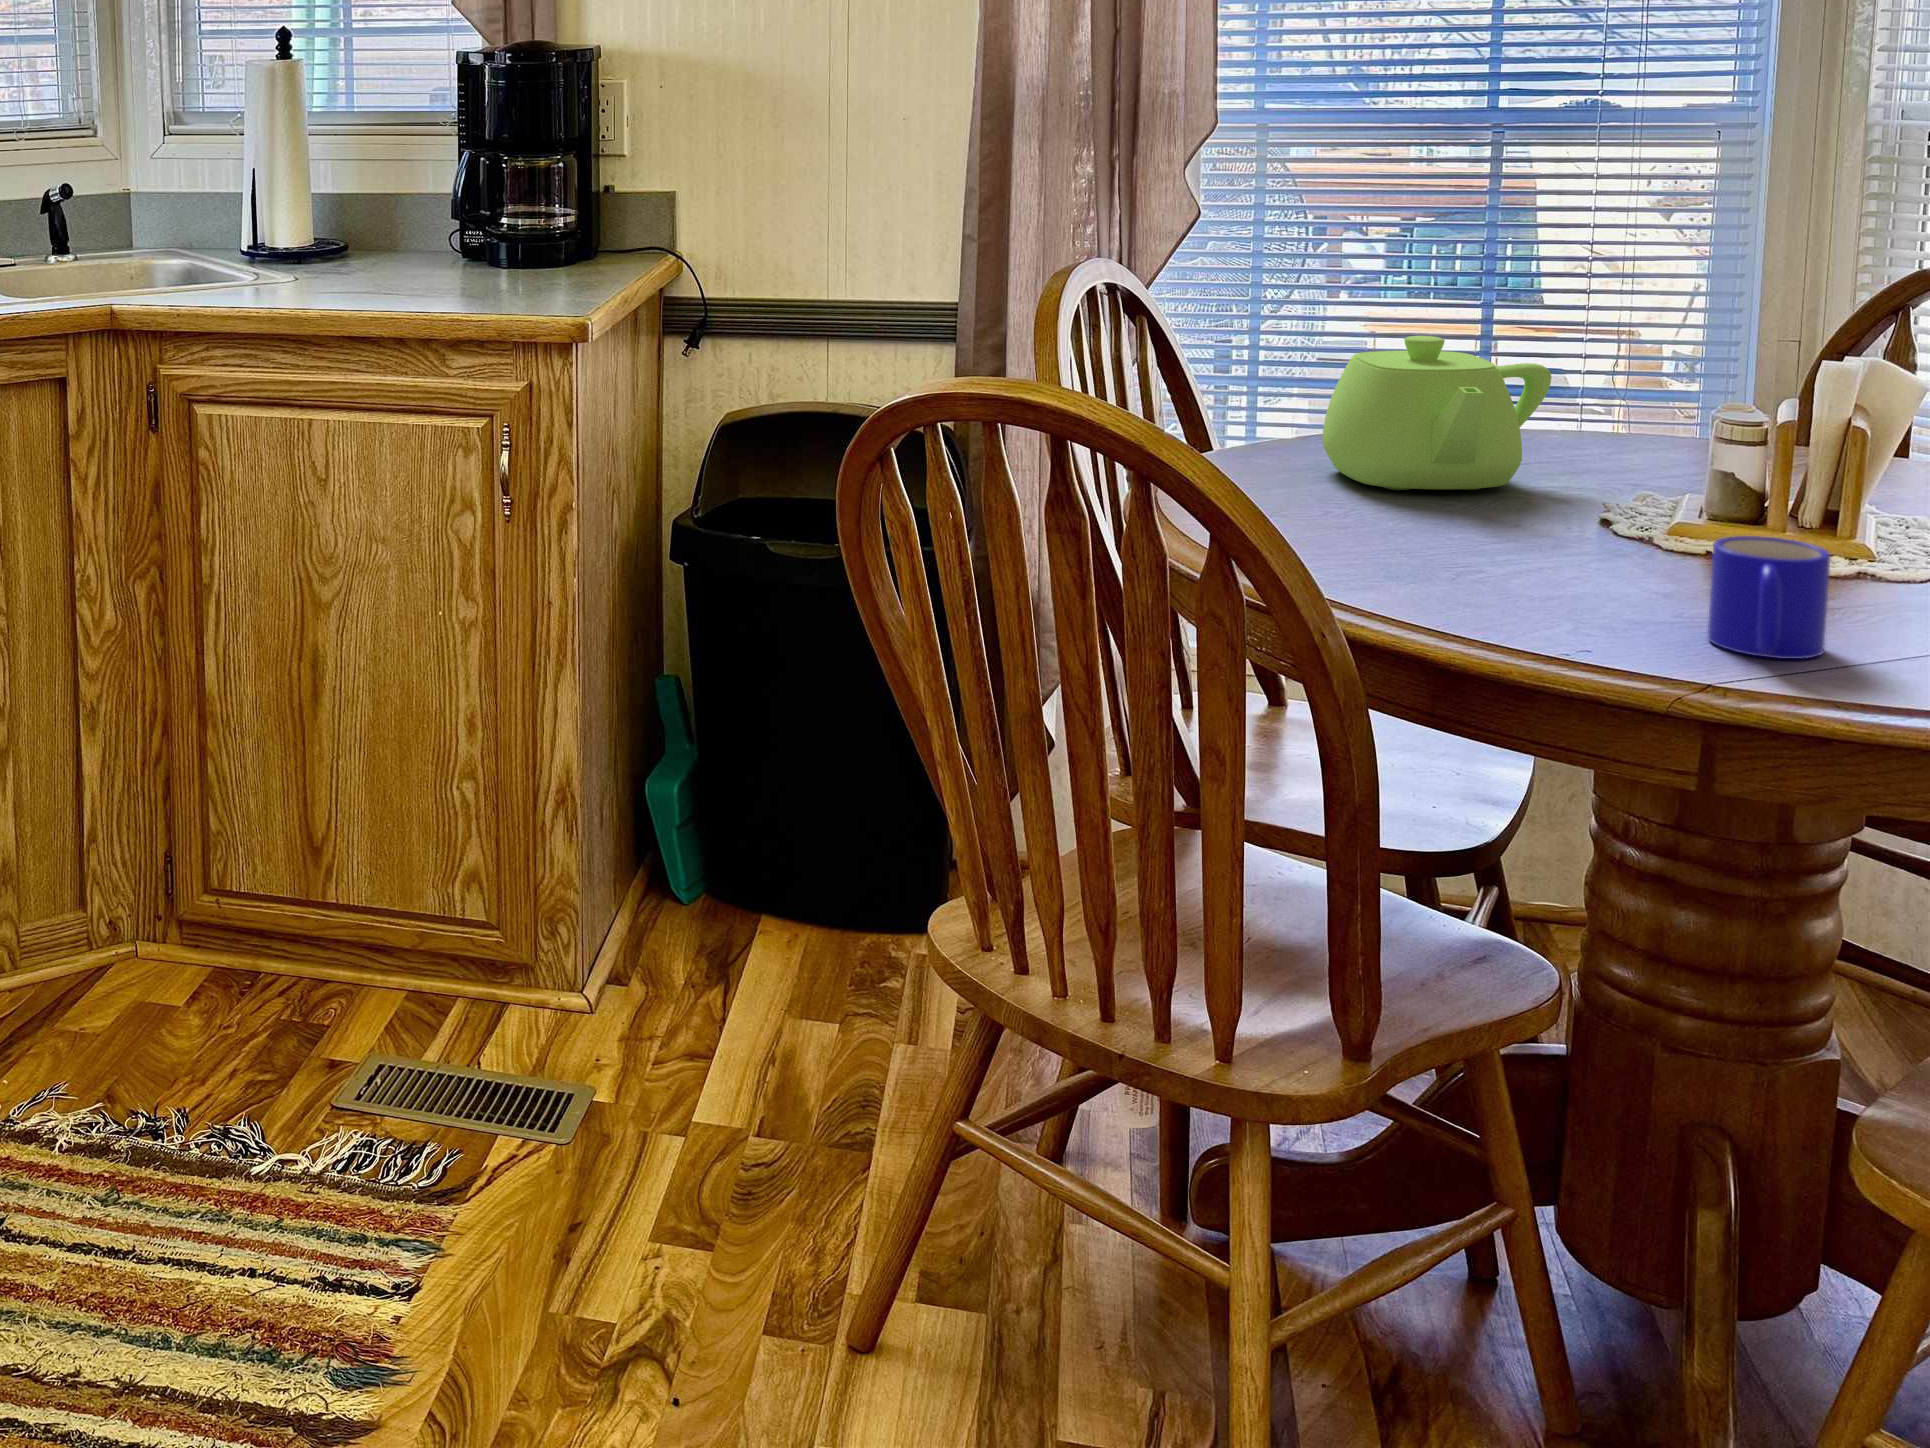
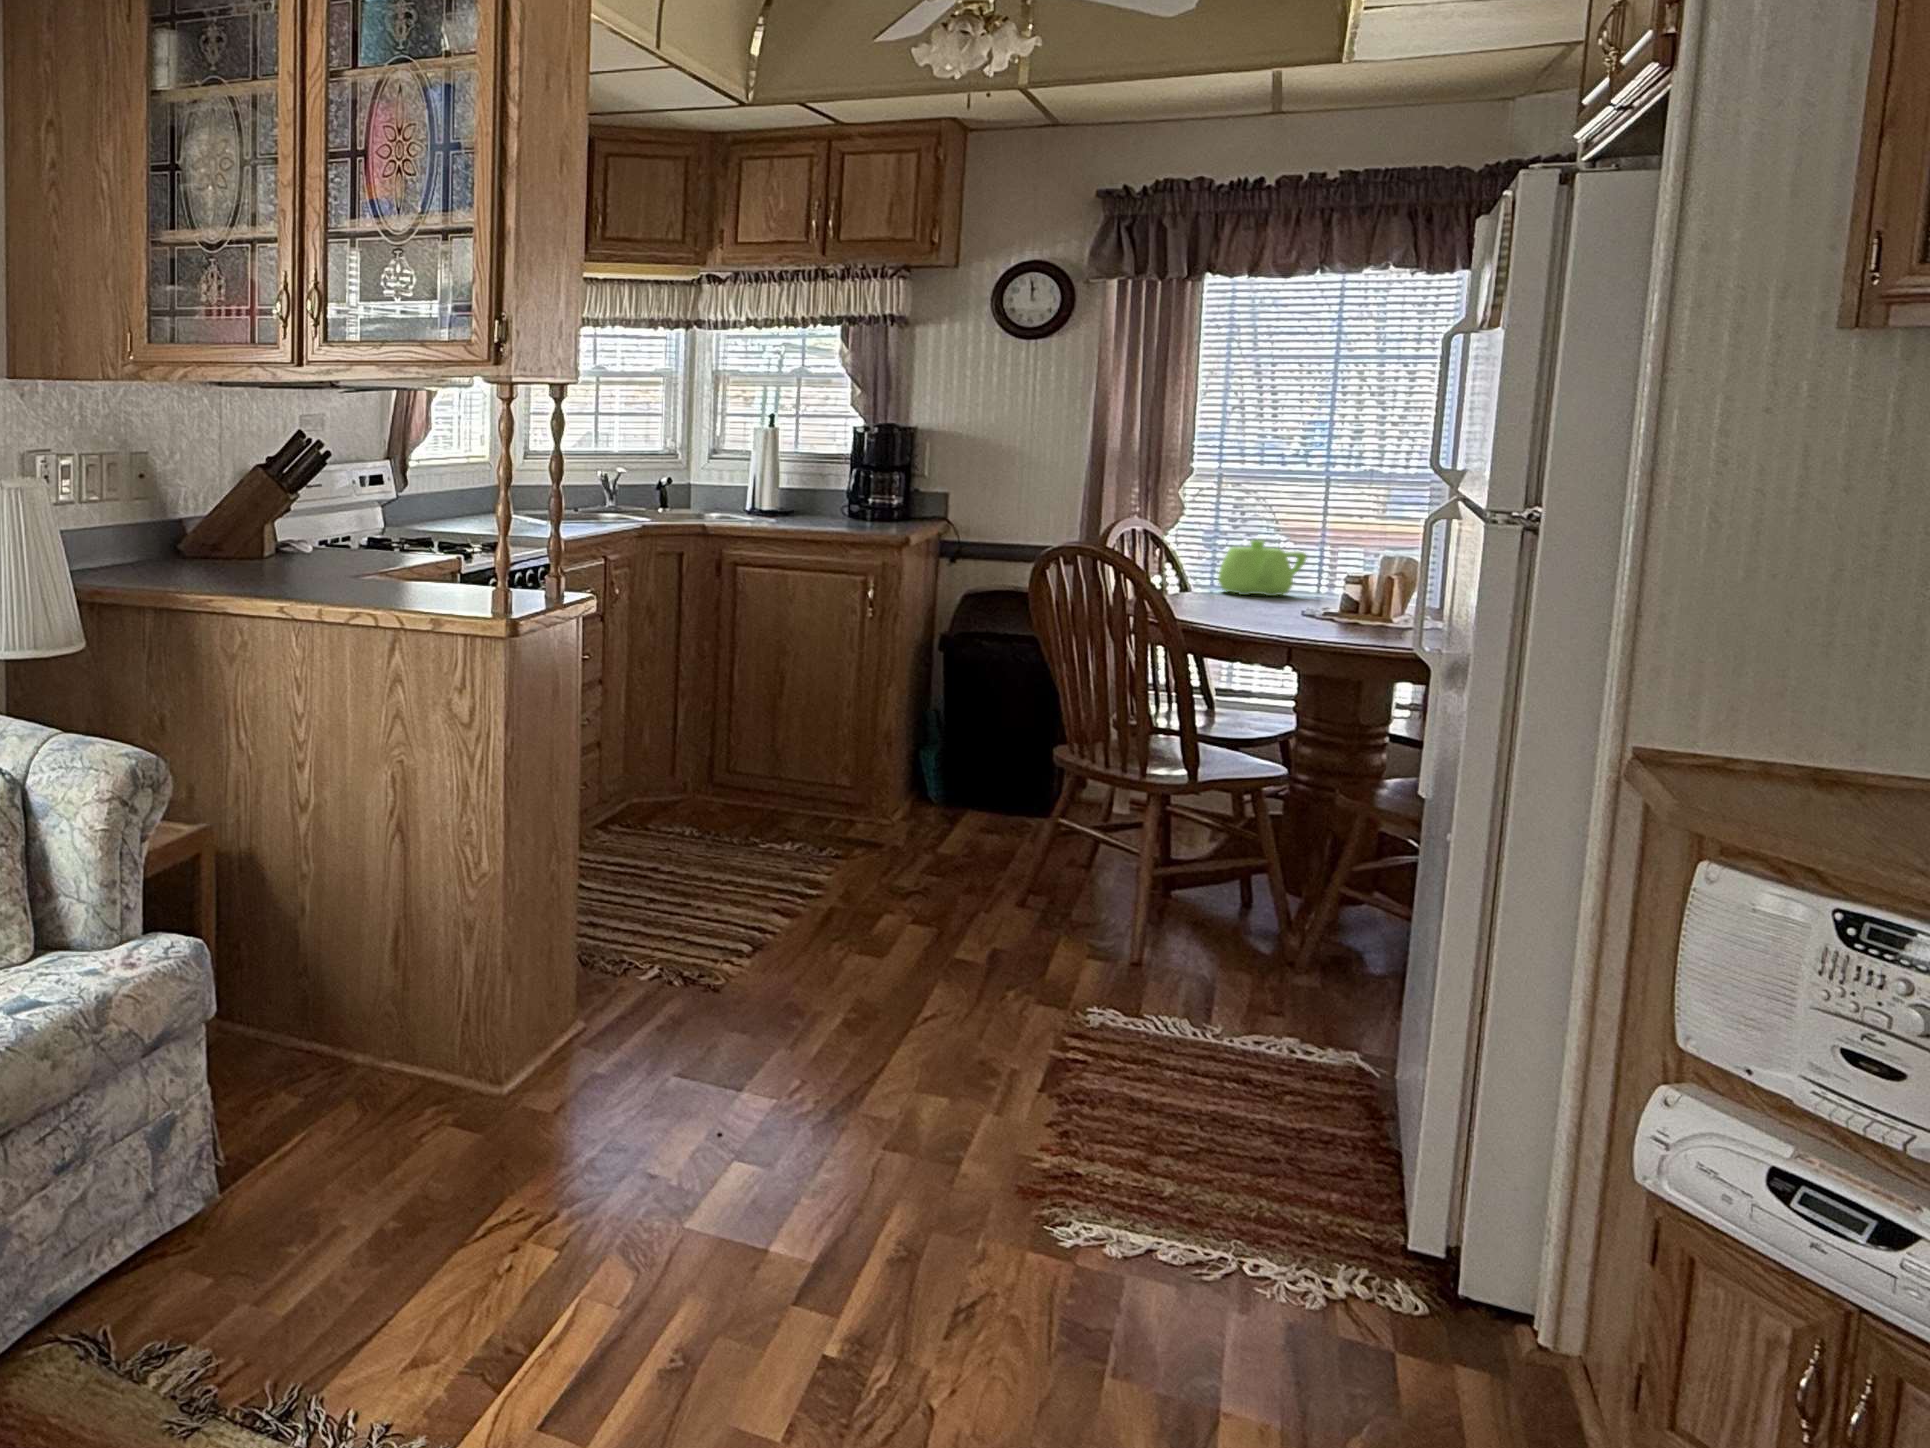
mug: present [1708,536,1830,659] -> none [1325,586,1363,621]

